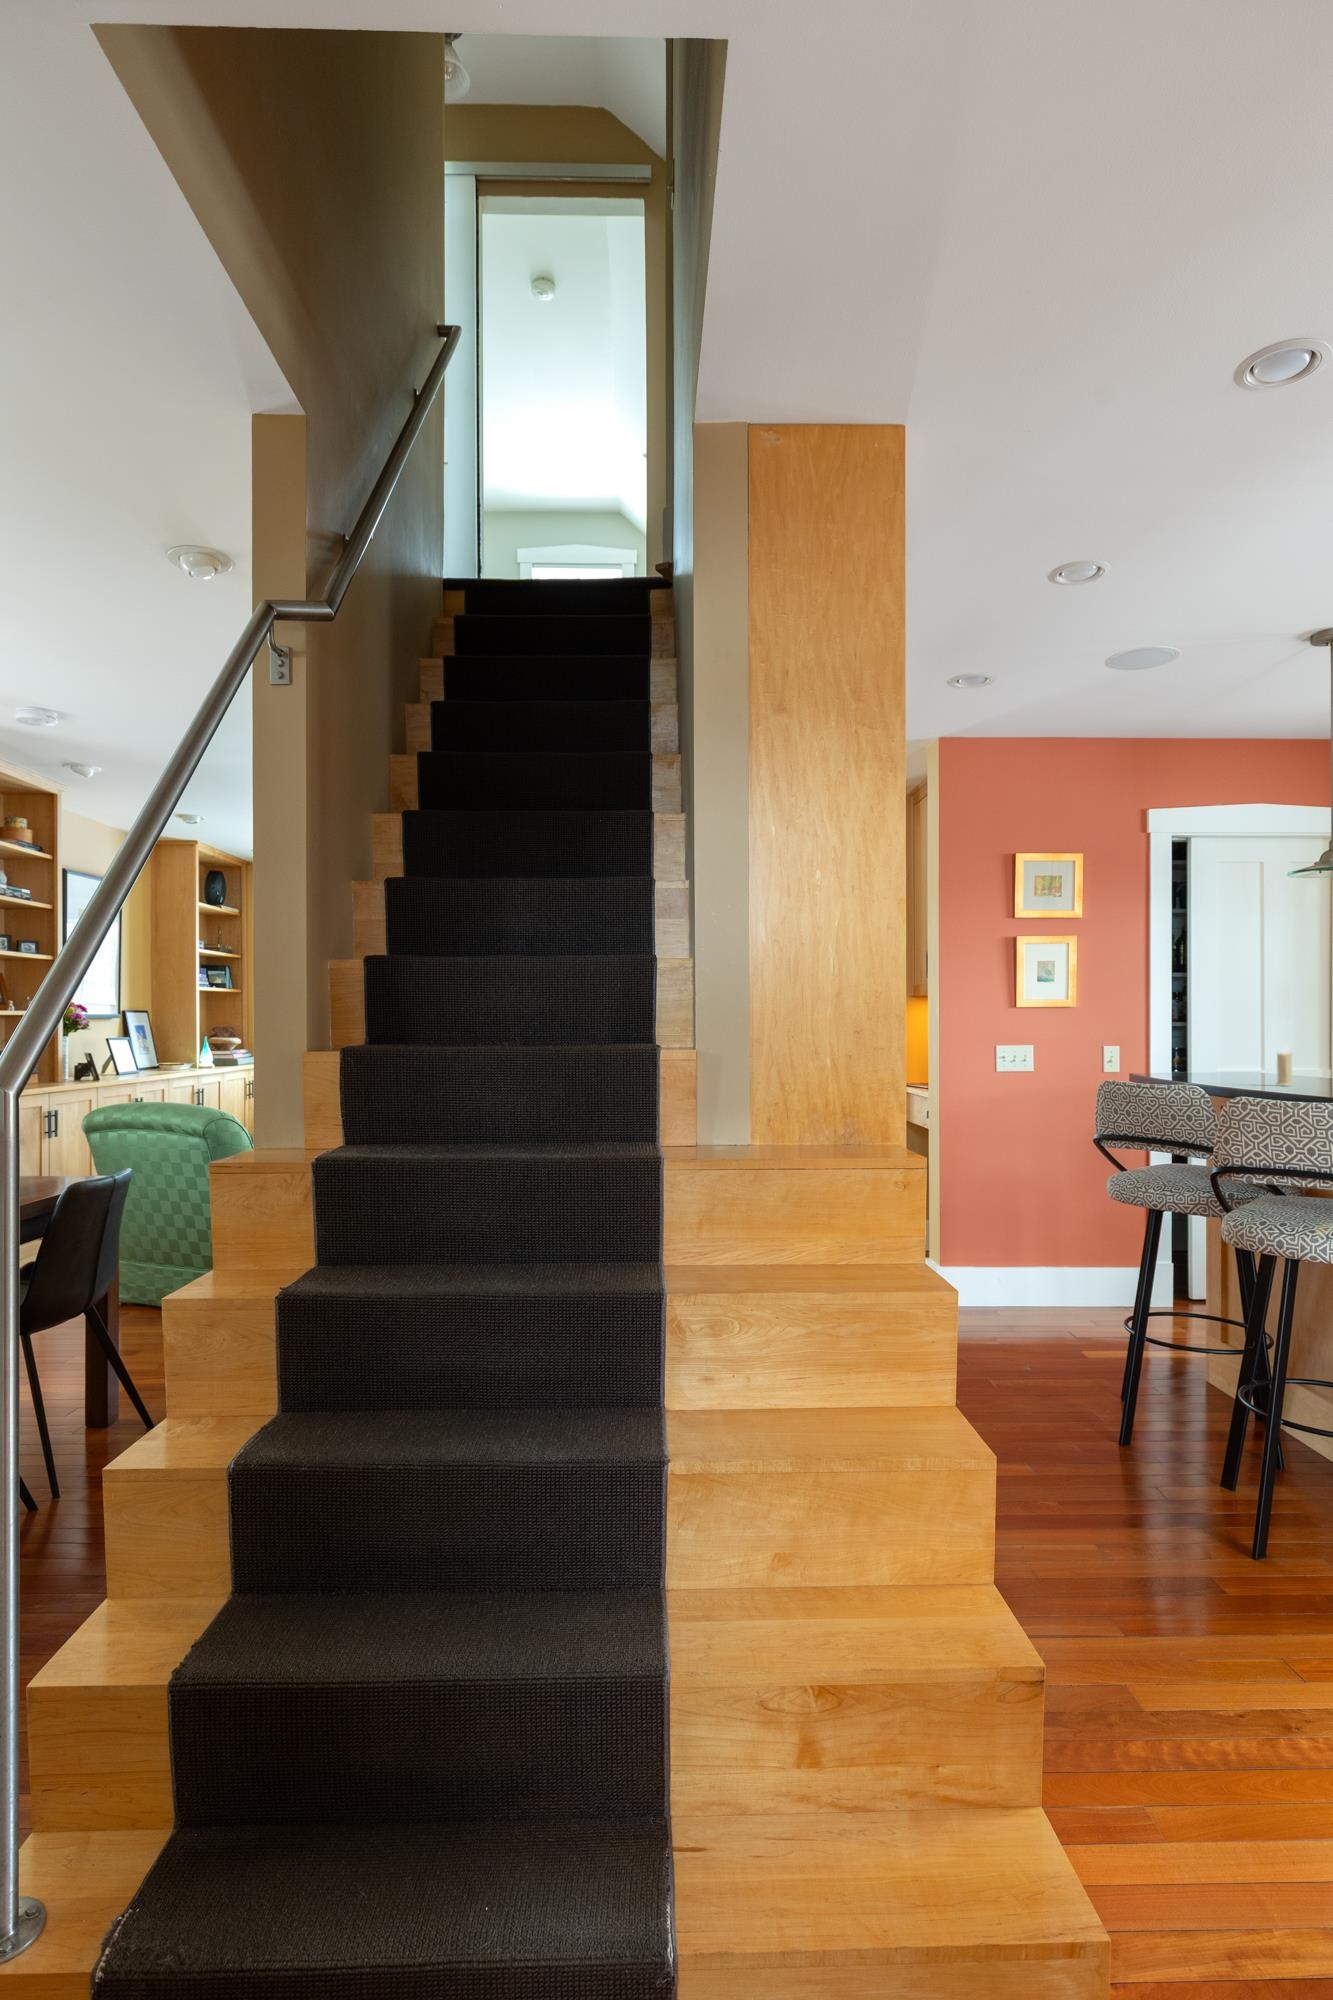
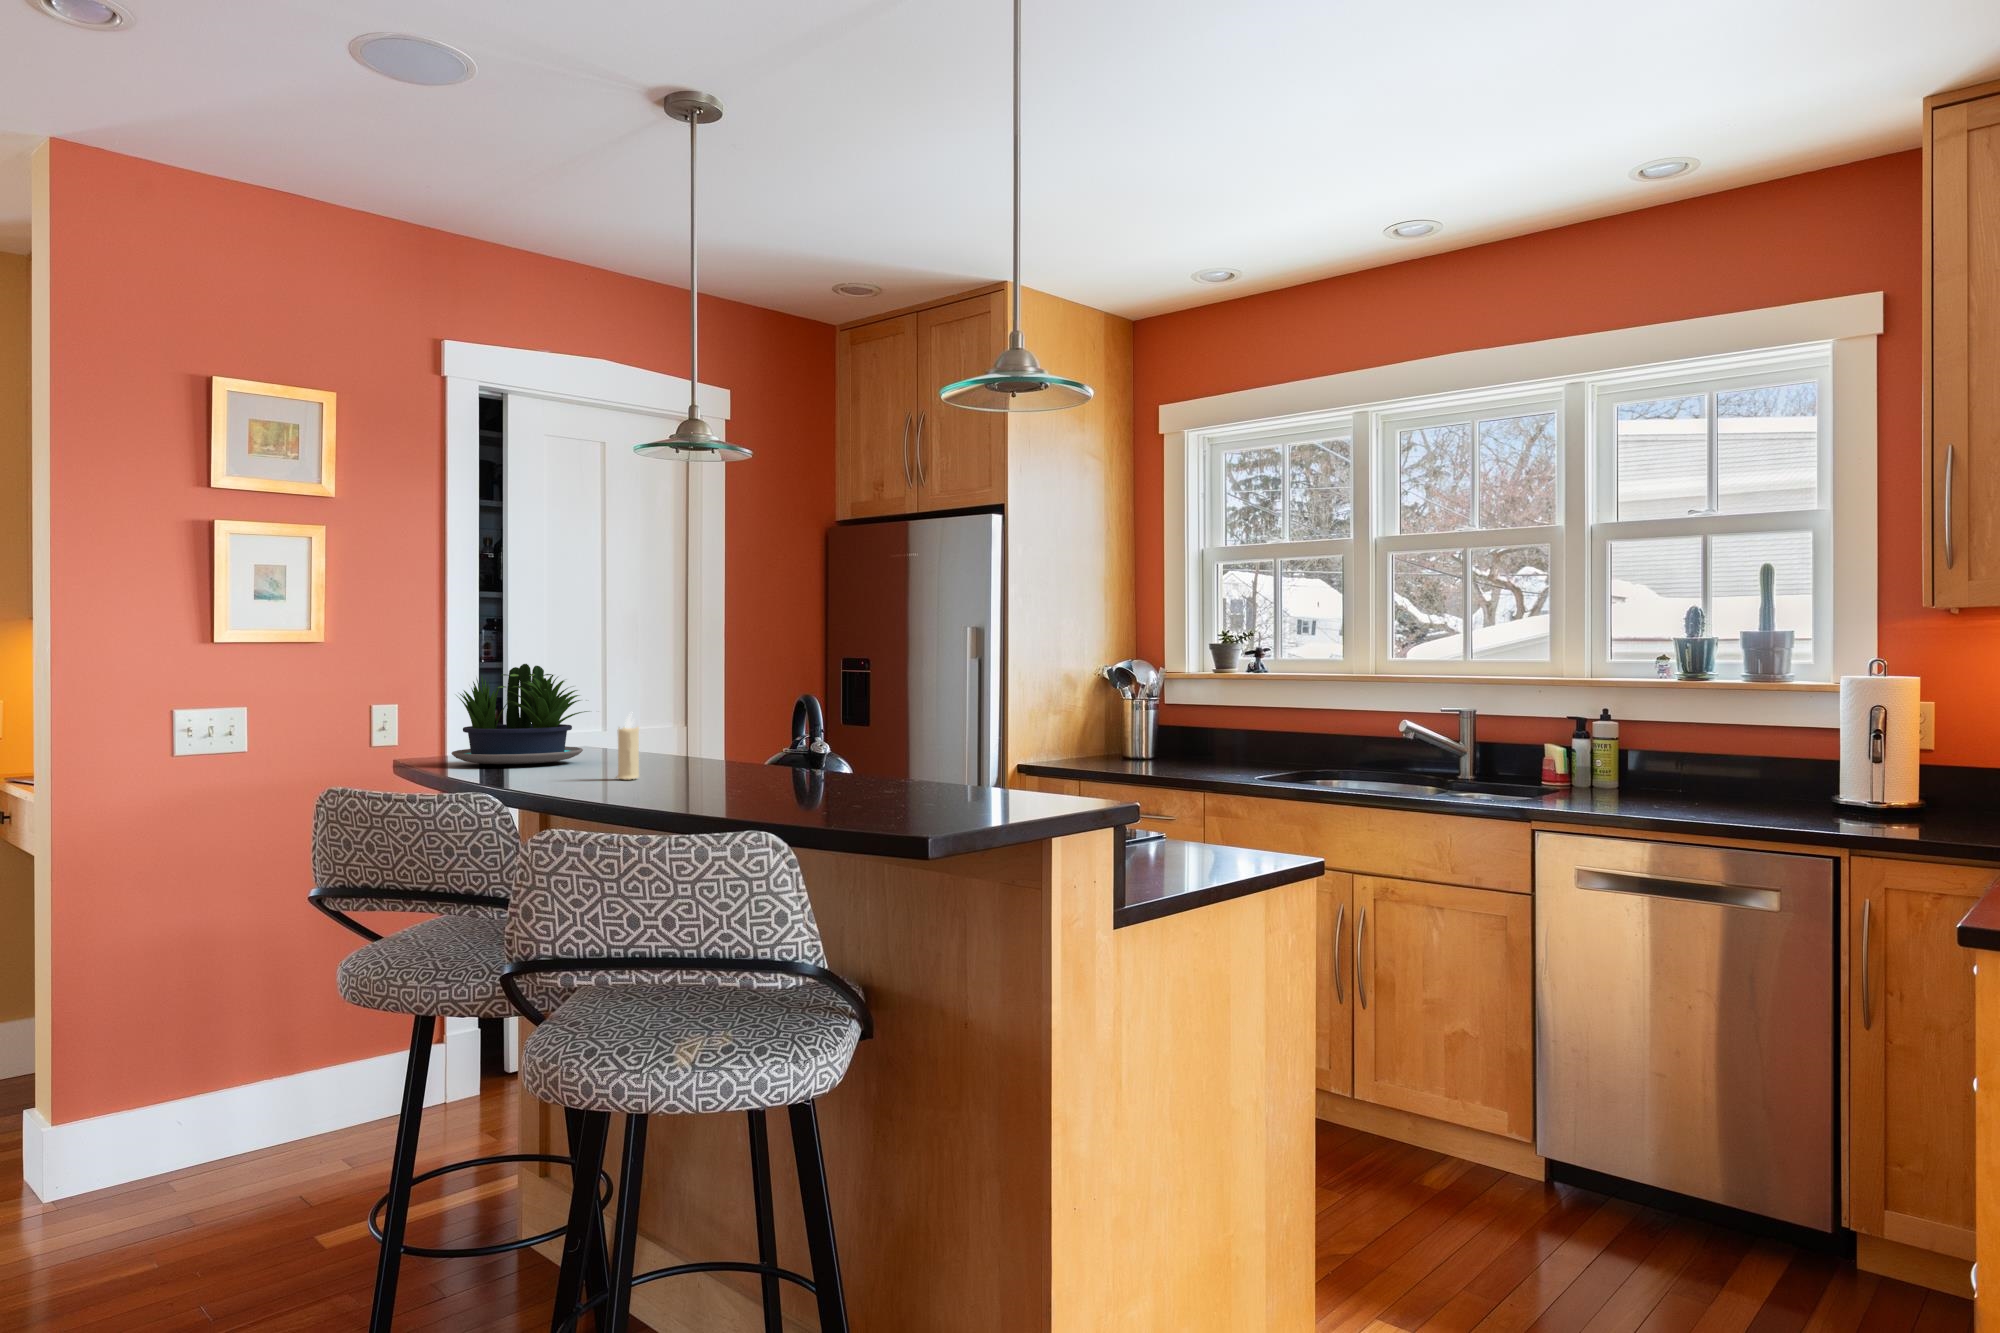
potted plant: none [1164,1016,1266,1077] -> present [451,664,588,764]

